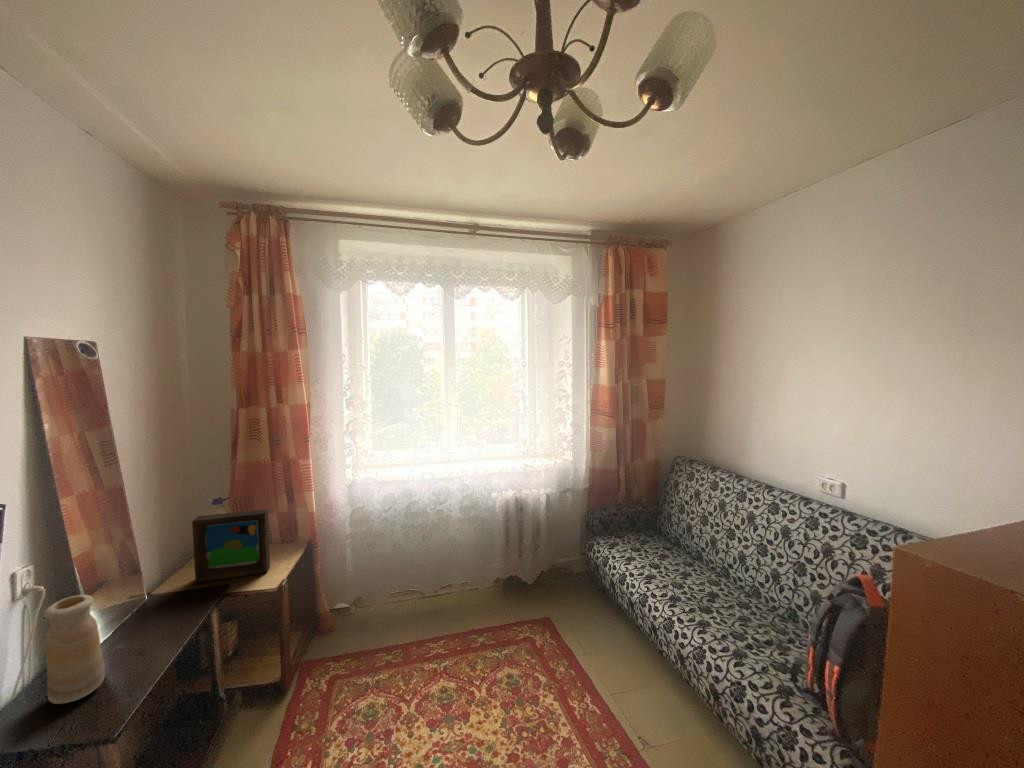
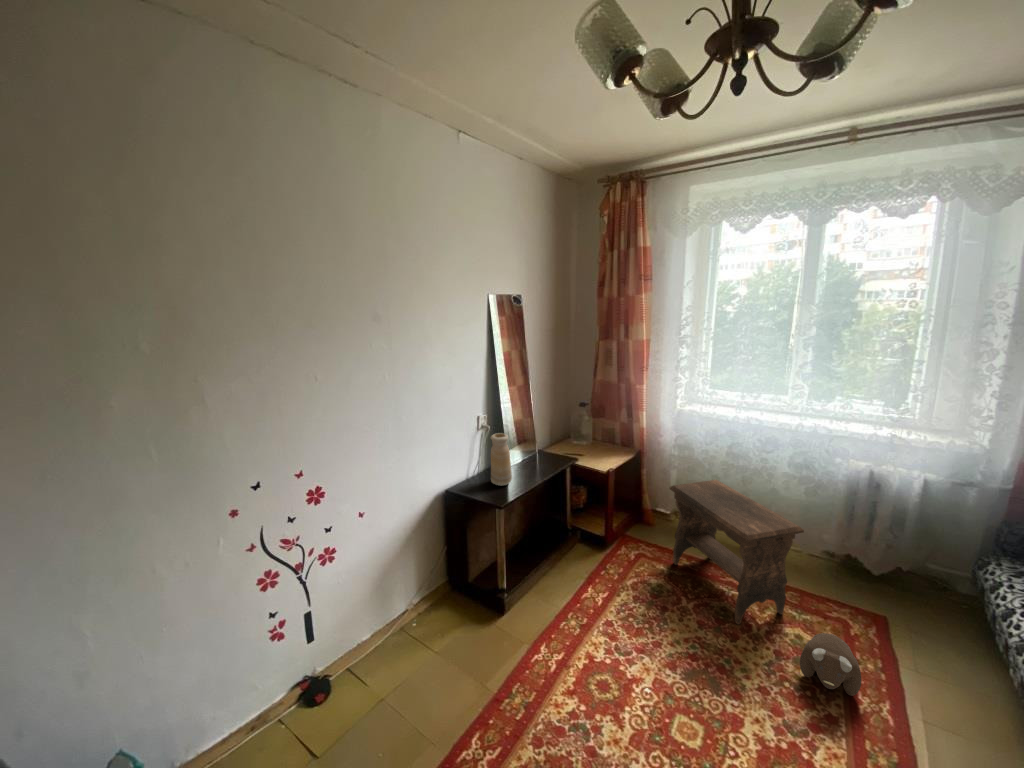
picture frame: present [192,509,270,583] -> none [564,411,608,461]
footstool: none [362,546,499,699] -> present [670,480,804,624]
plush toy: none [526,657,572,716] -> present [800,633,861,696]

